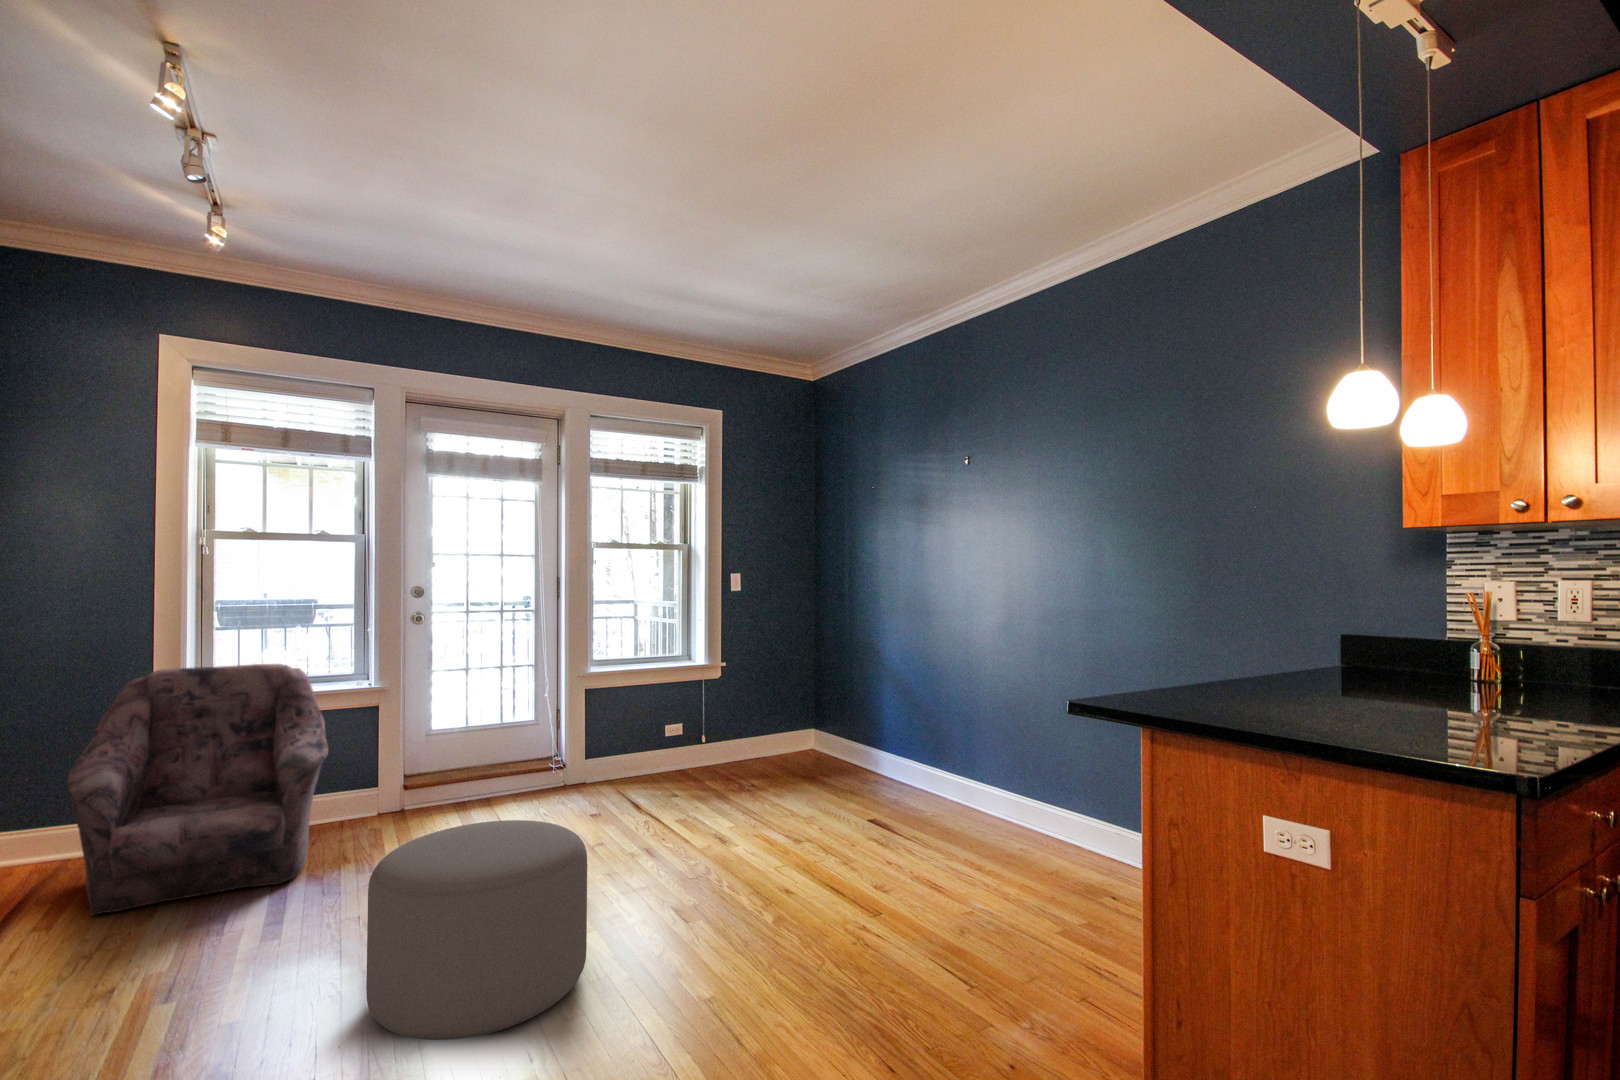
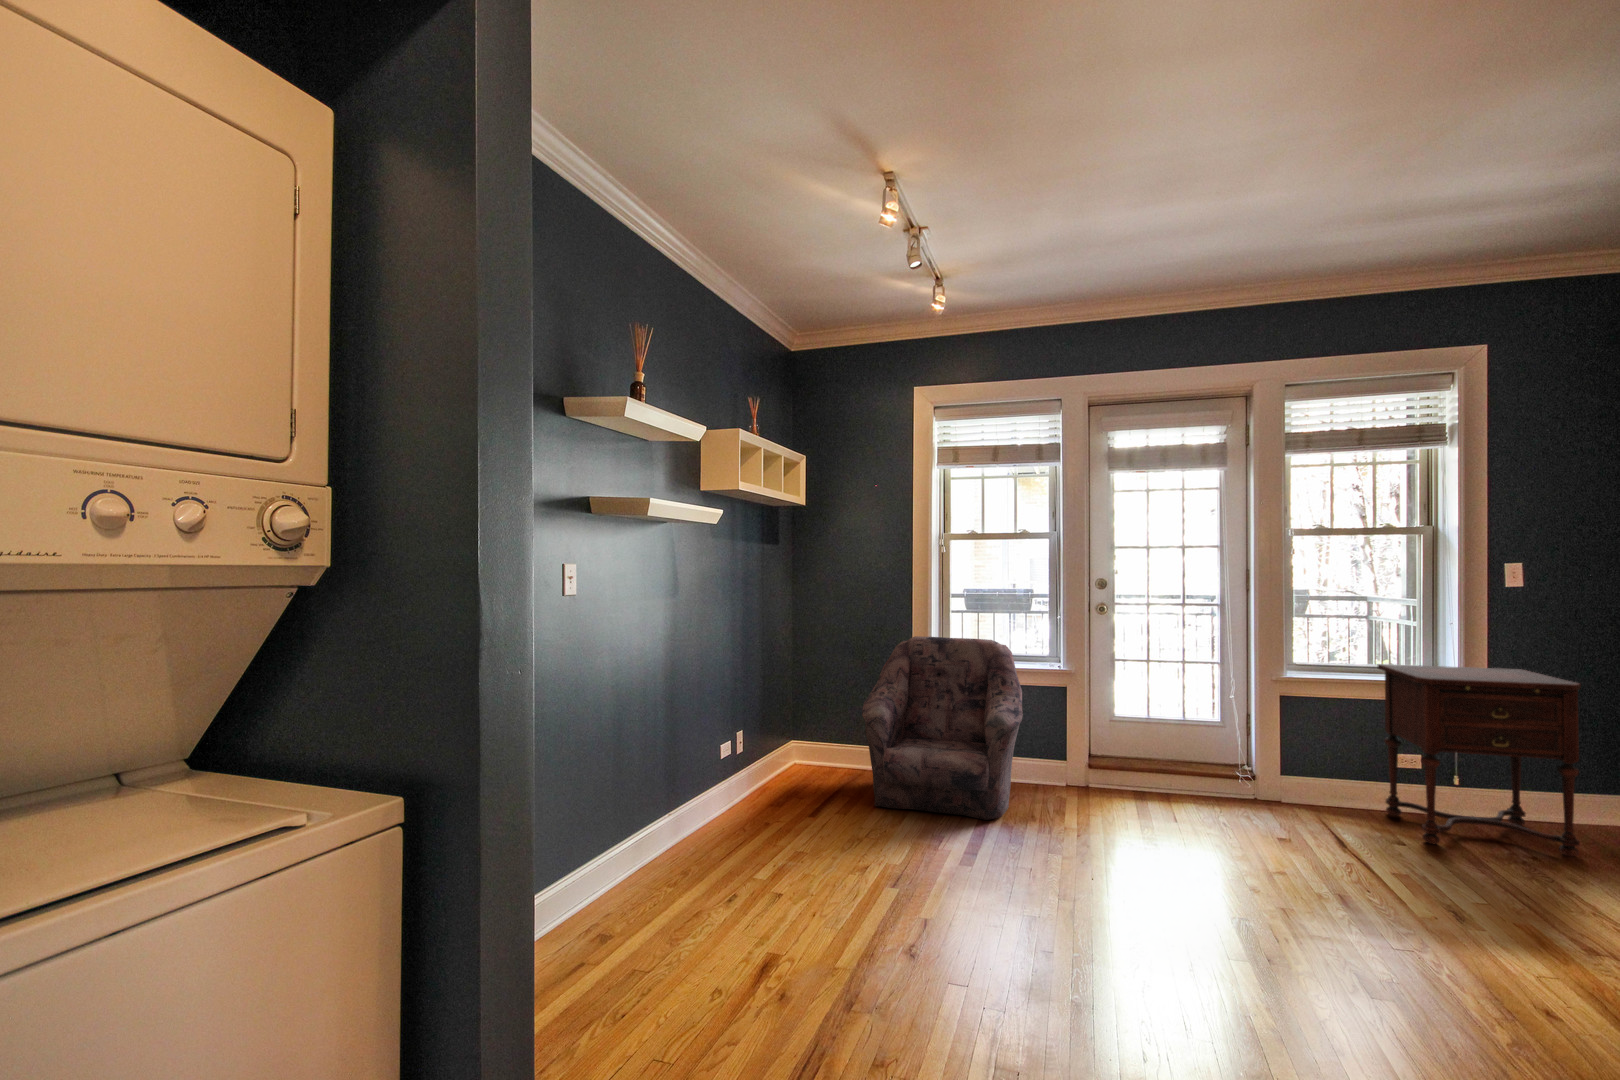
side table: none [656,645,777,789] -> present [1378,664,1581,857]
ottoman: present [366,820,587,1040] -> none [1026,808,1233,1013]

